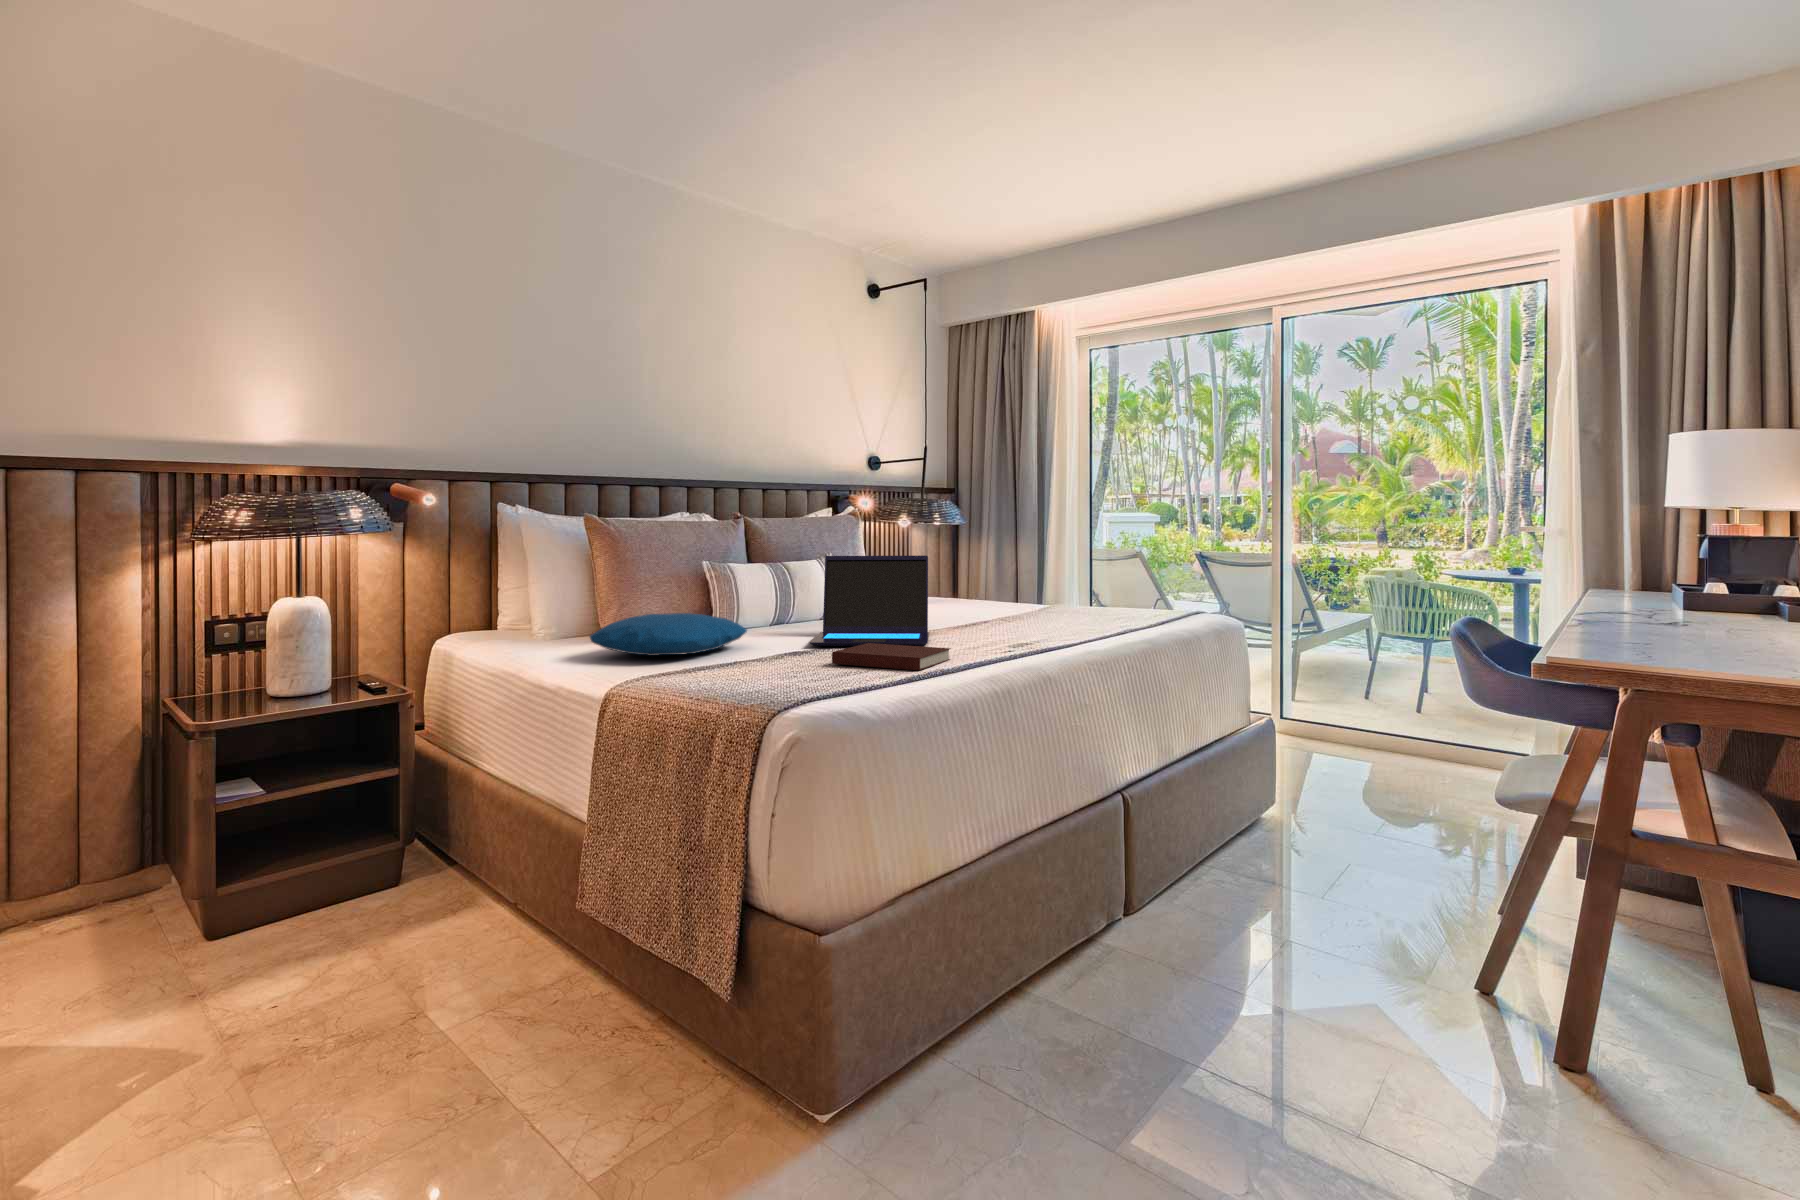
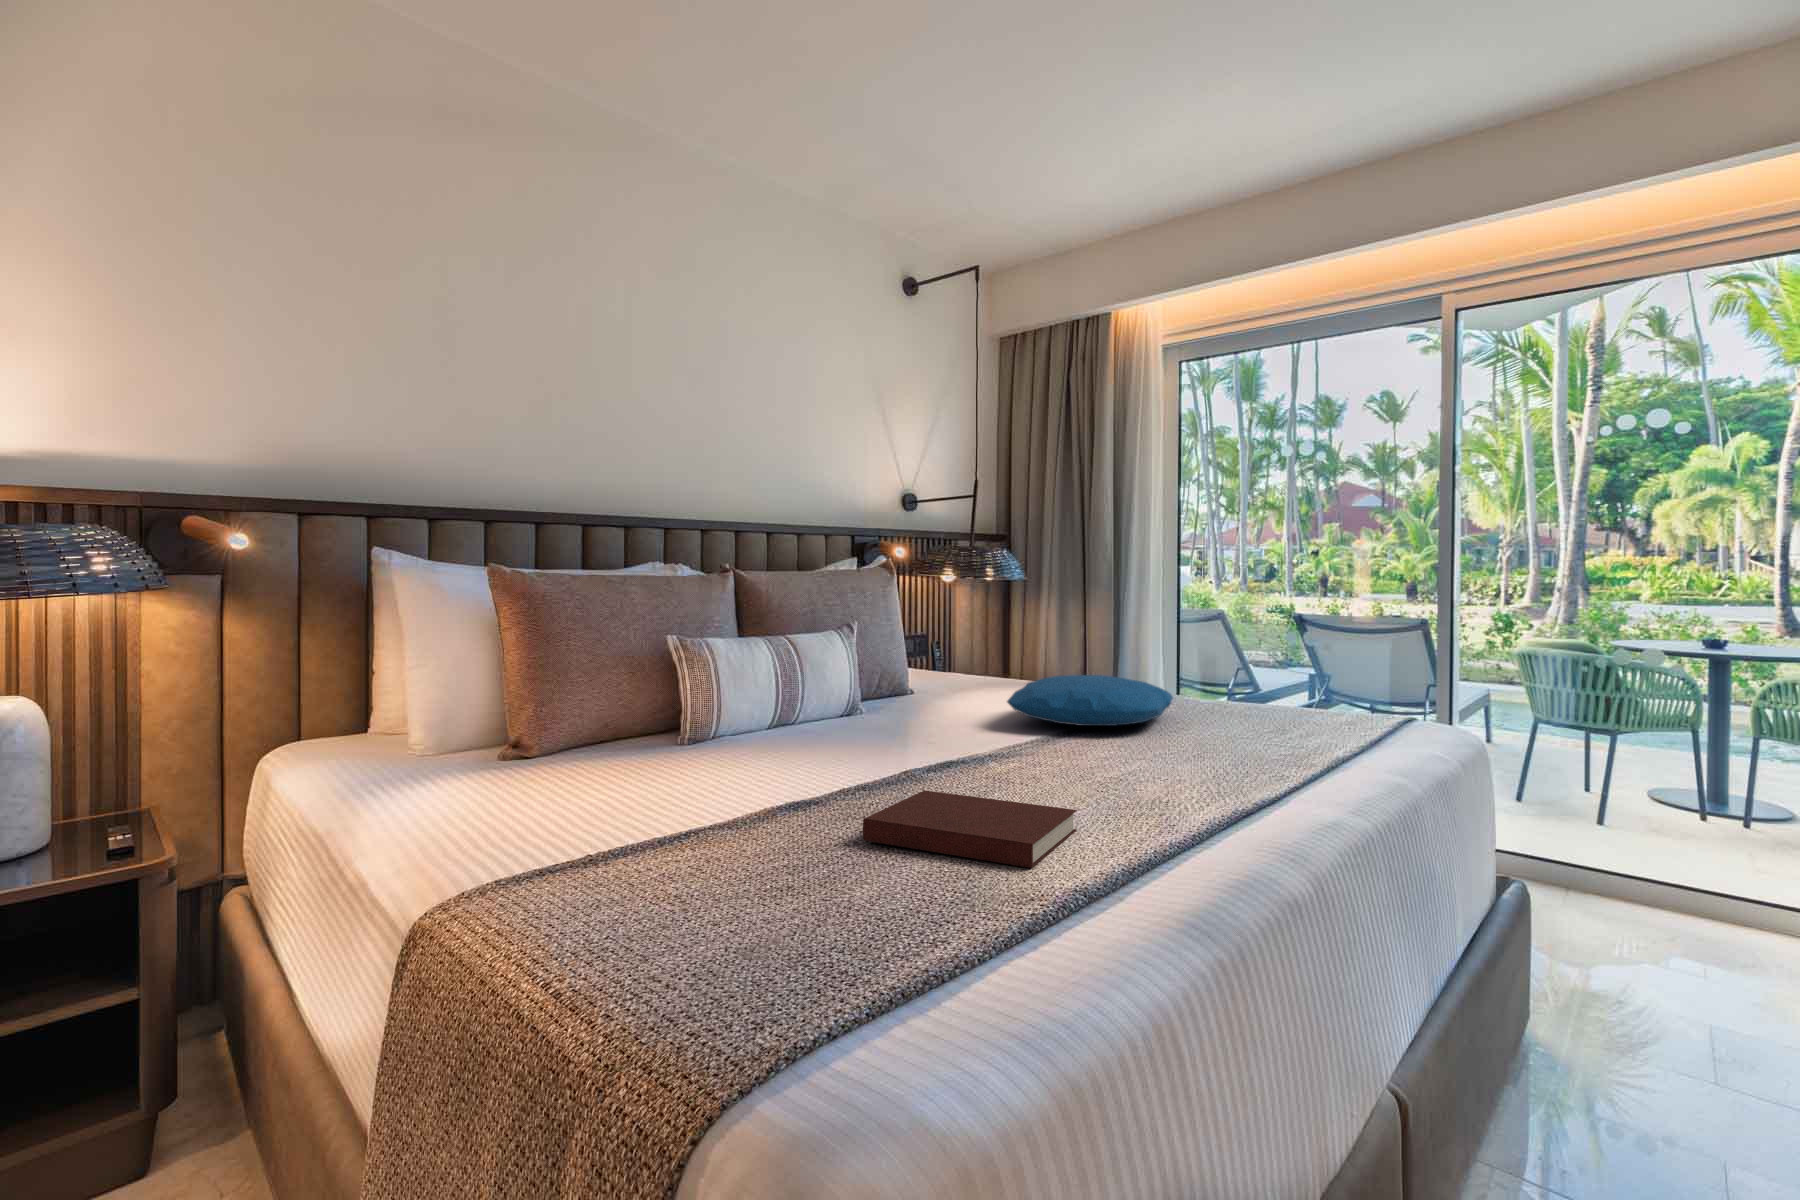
laptop: present [809,556,929,646] -> none [822,631,1021,787]
pillow: present [590,613,747,656] -> present [1007,675,1173,726]

